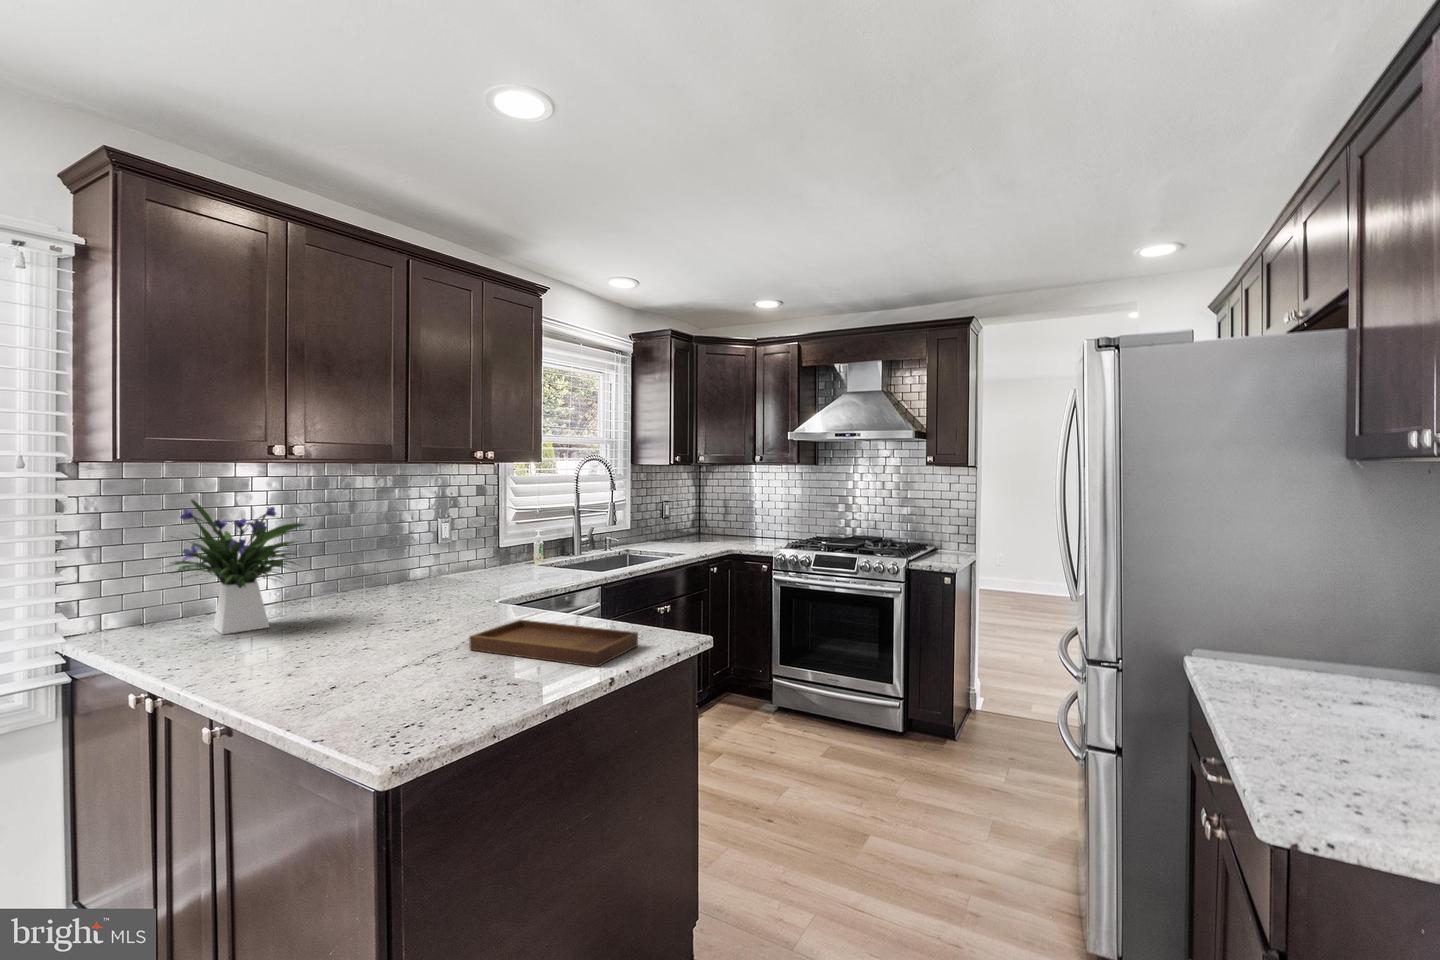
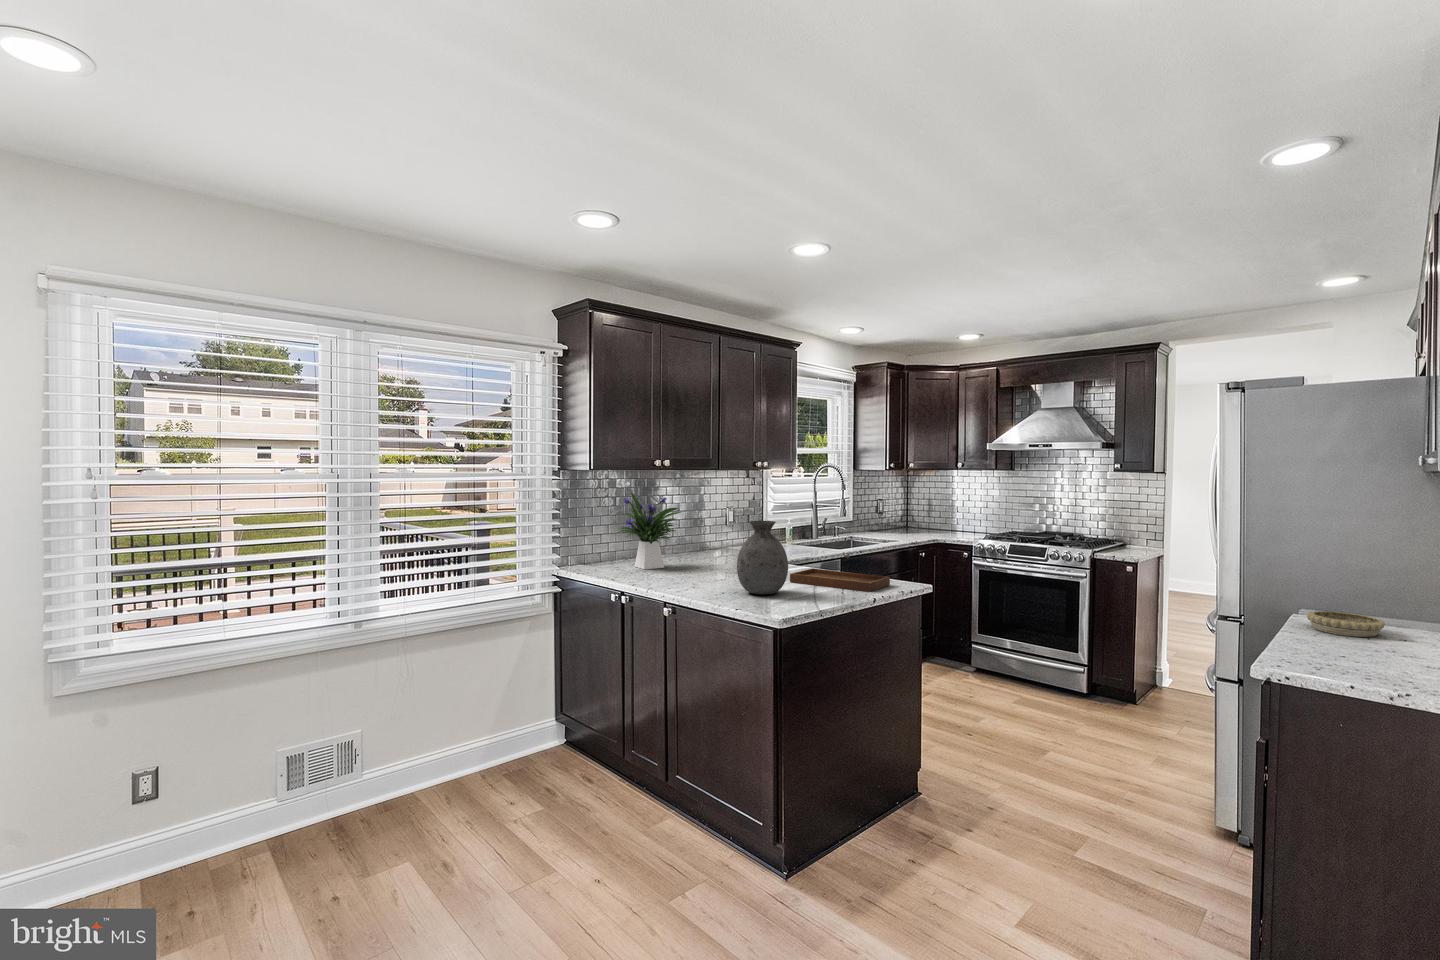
vase: none [327,550,438,696] -> present [737,521,788,594]
decorative bowl: none [1241,664,1359,710] -> present [1307,611,1385,637]

